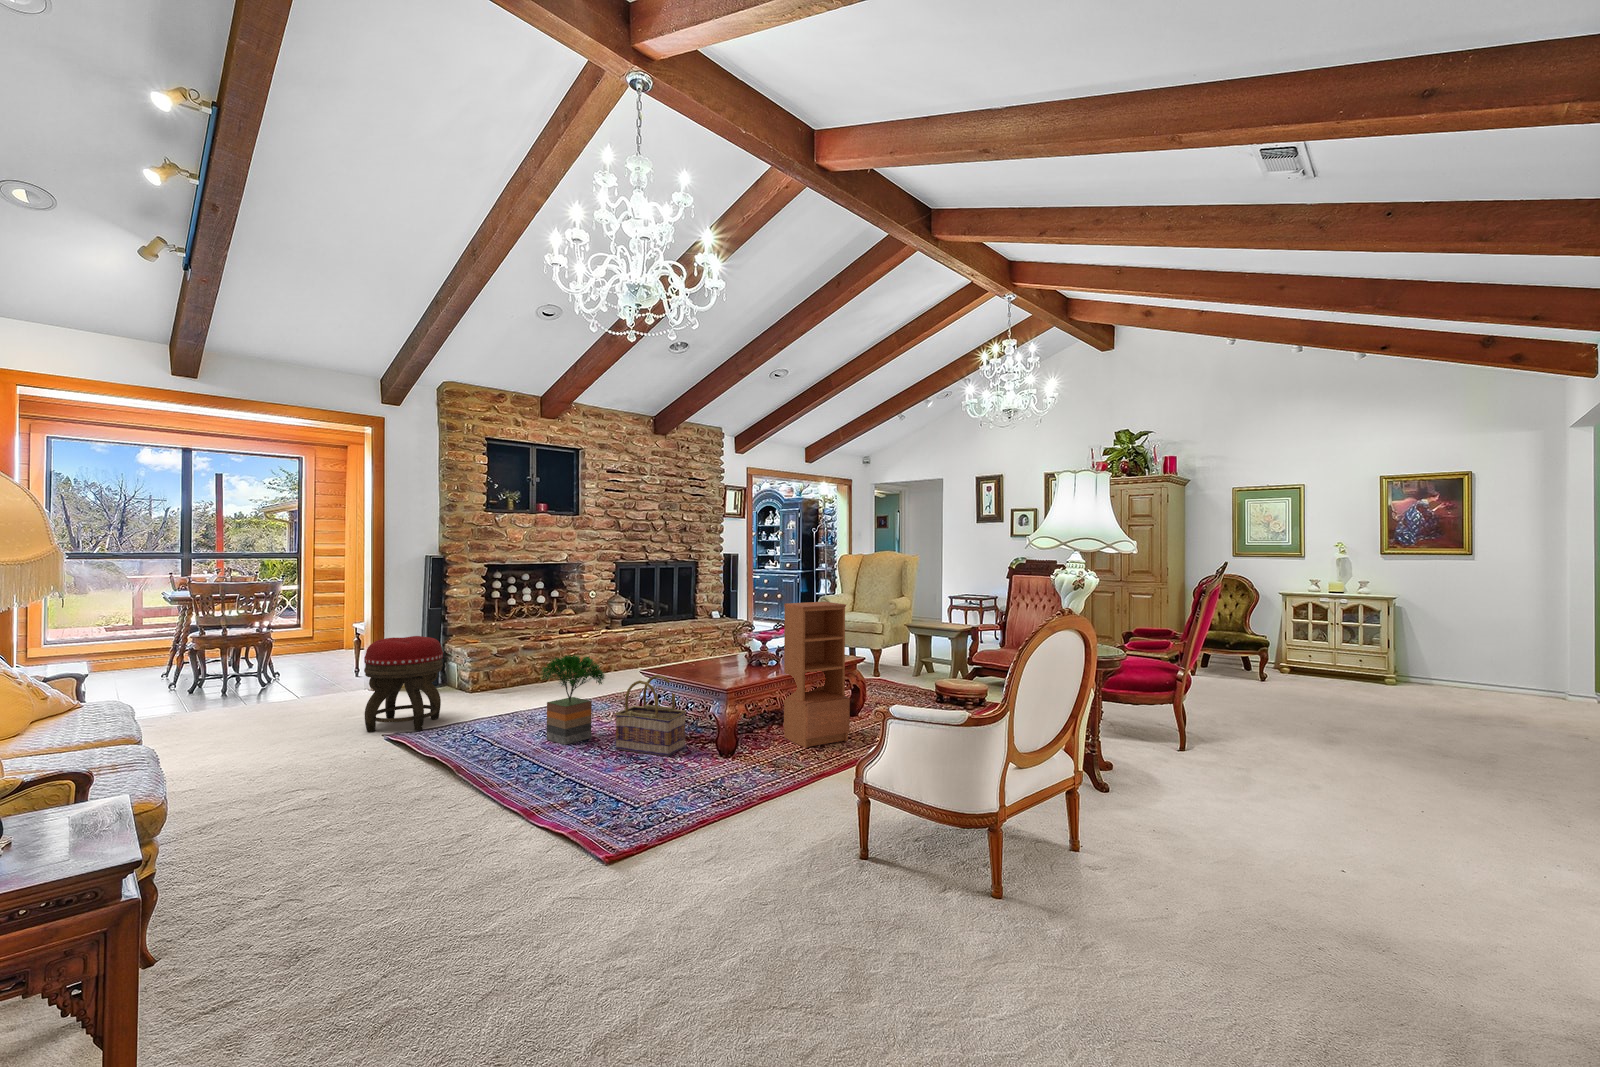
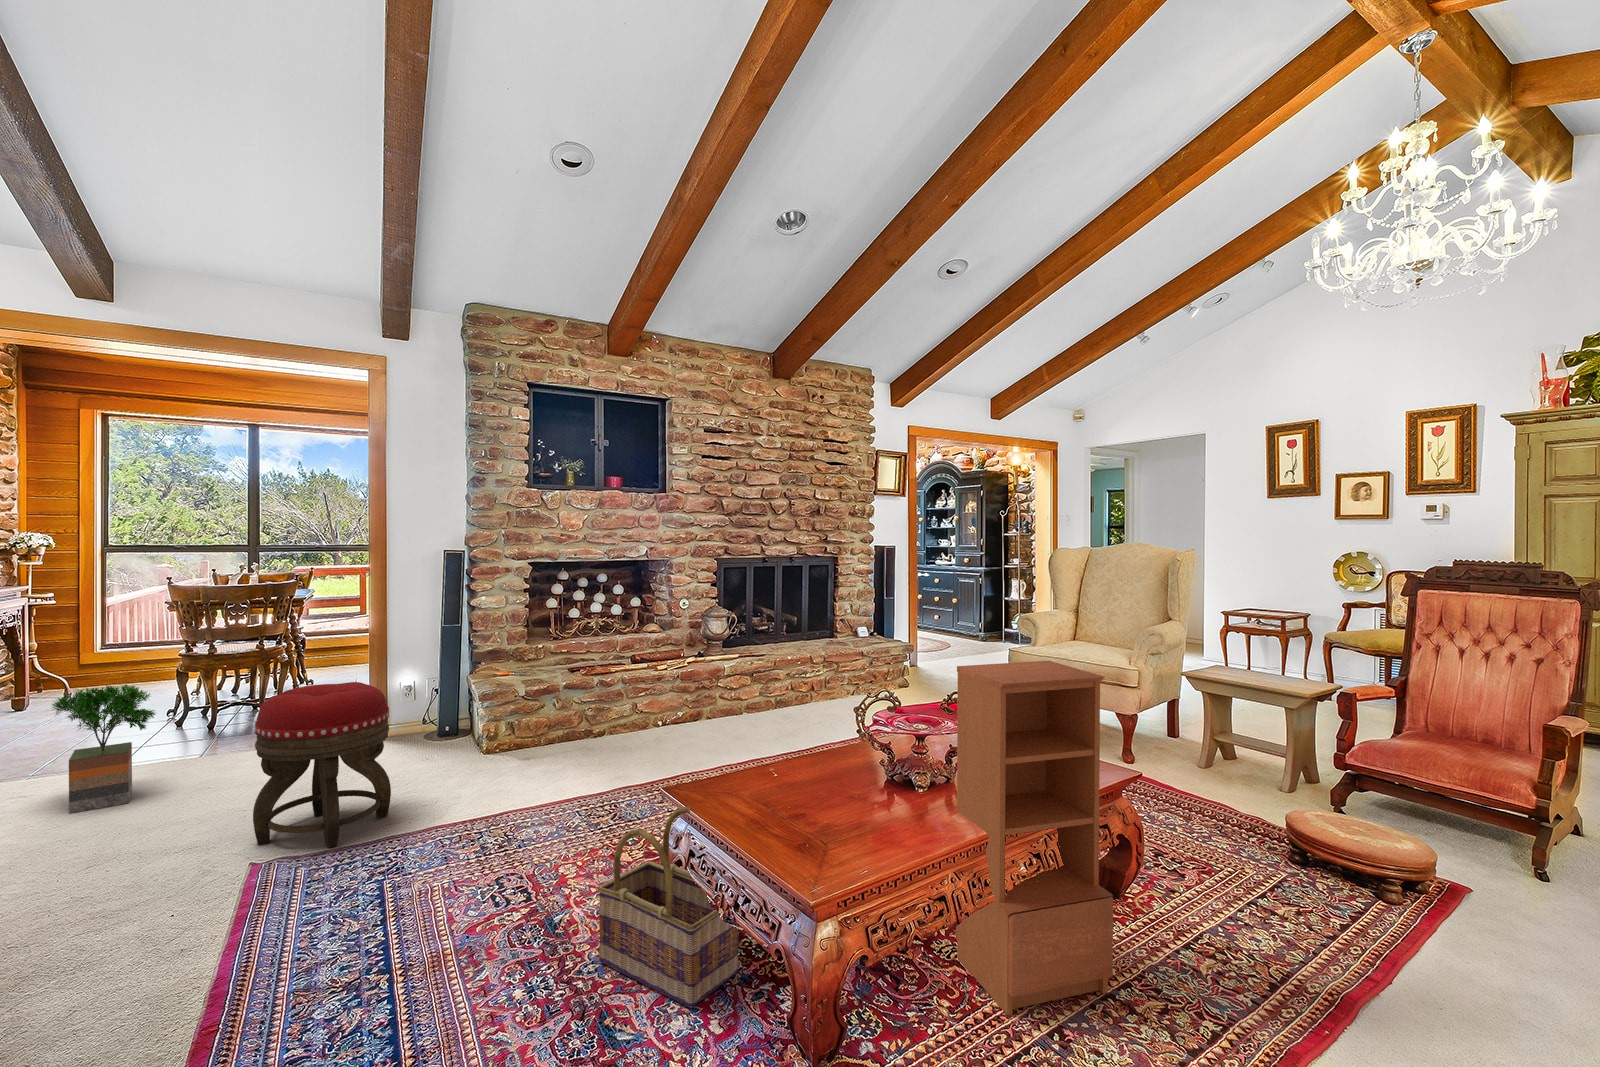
potted tree: present [541,655,605,745] -> present [52,684,155,813]

